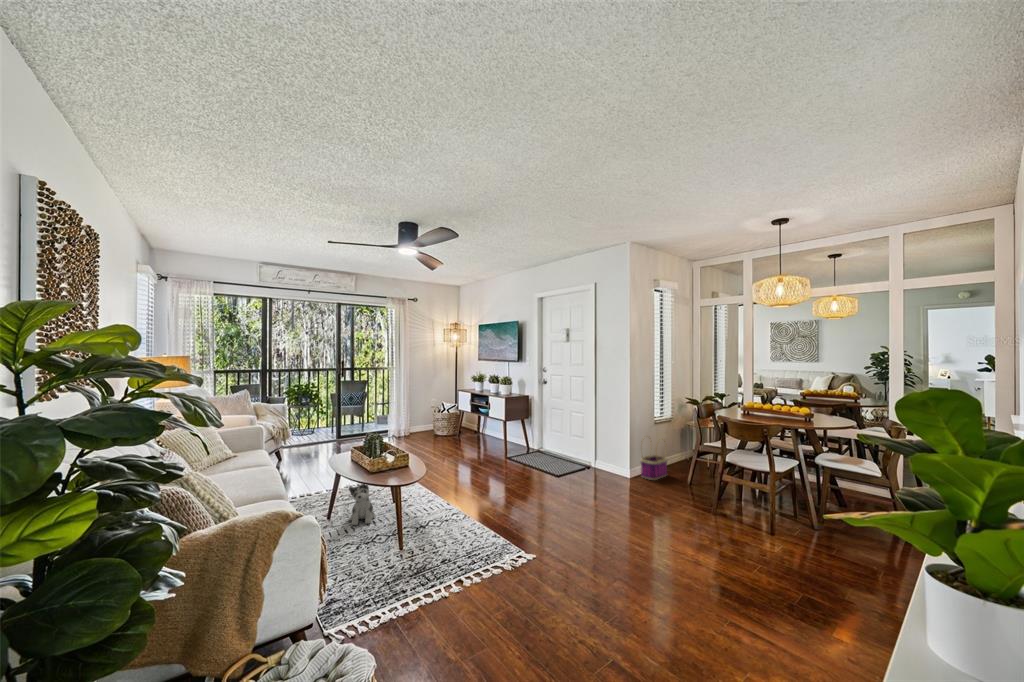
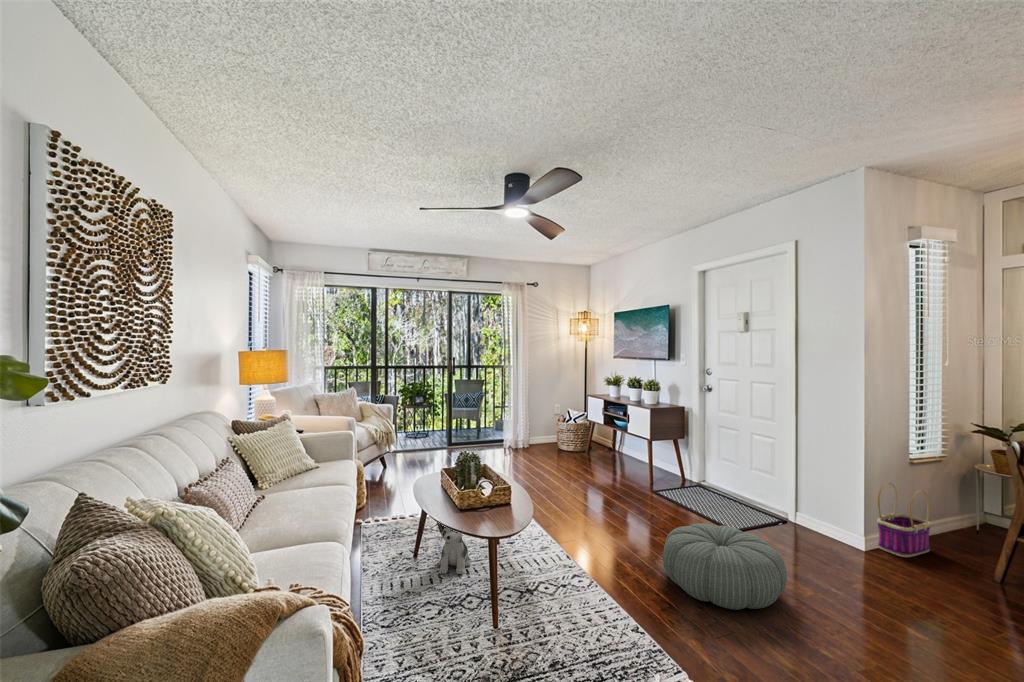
pouf: none [513,470,586,518] -> present [663,523,787,610]

